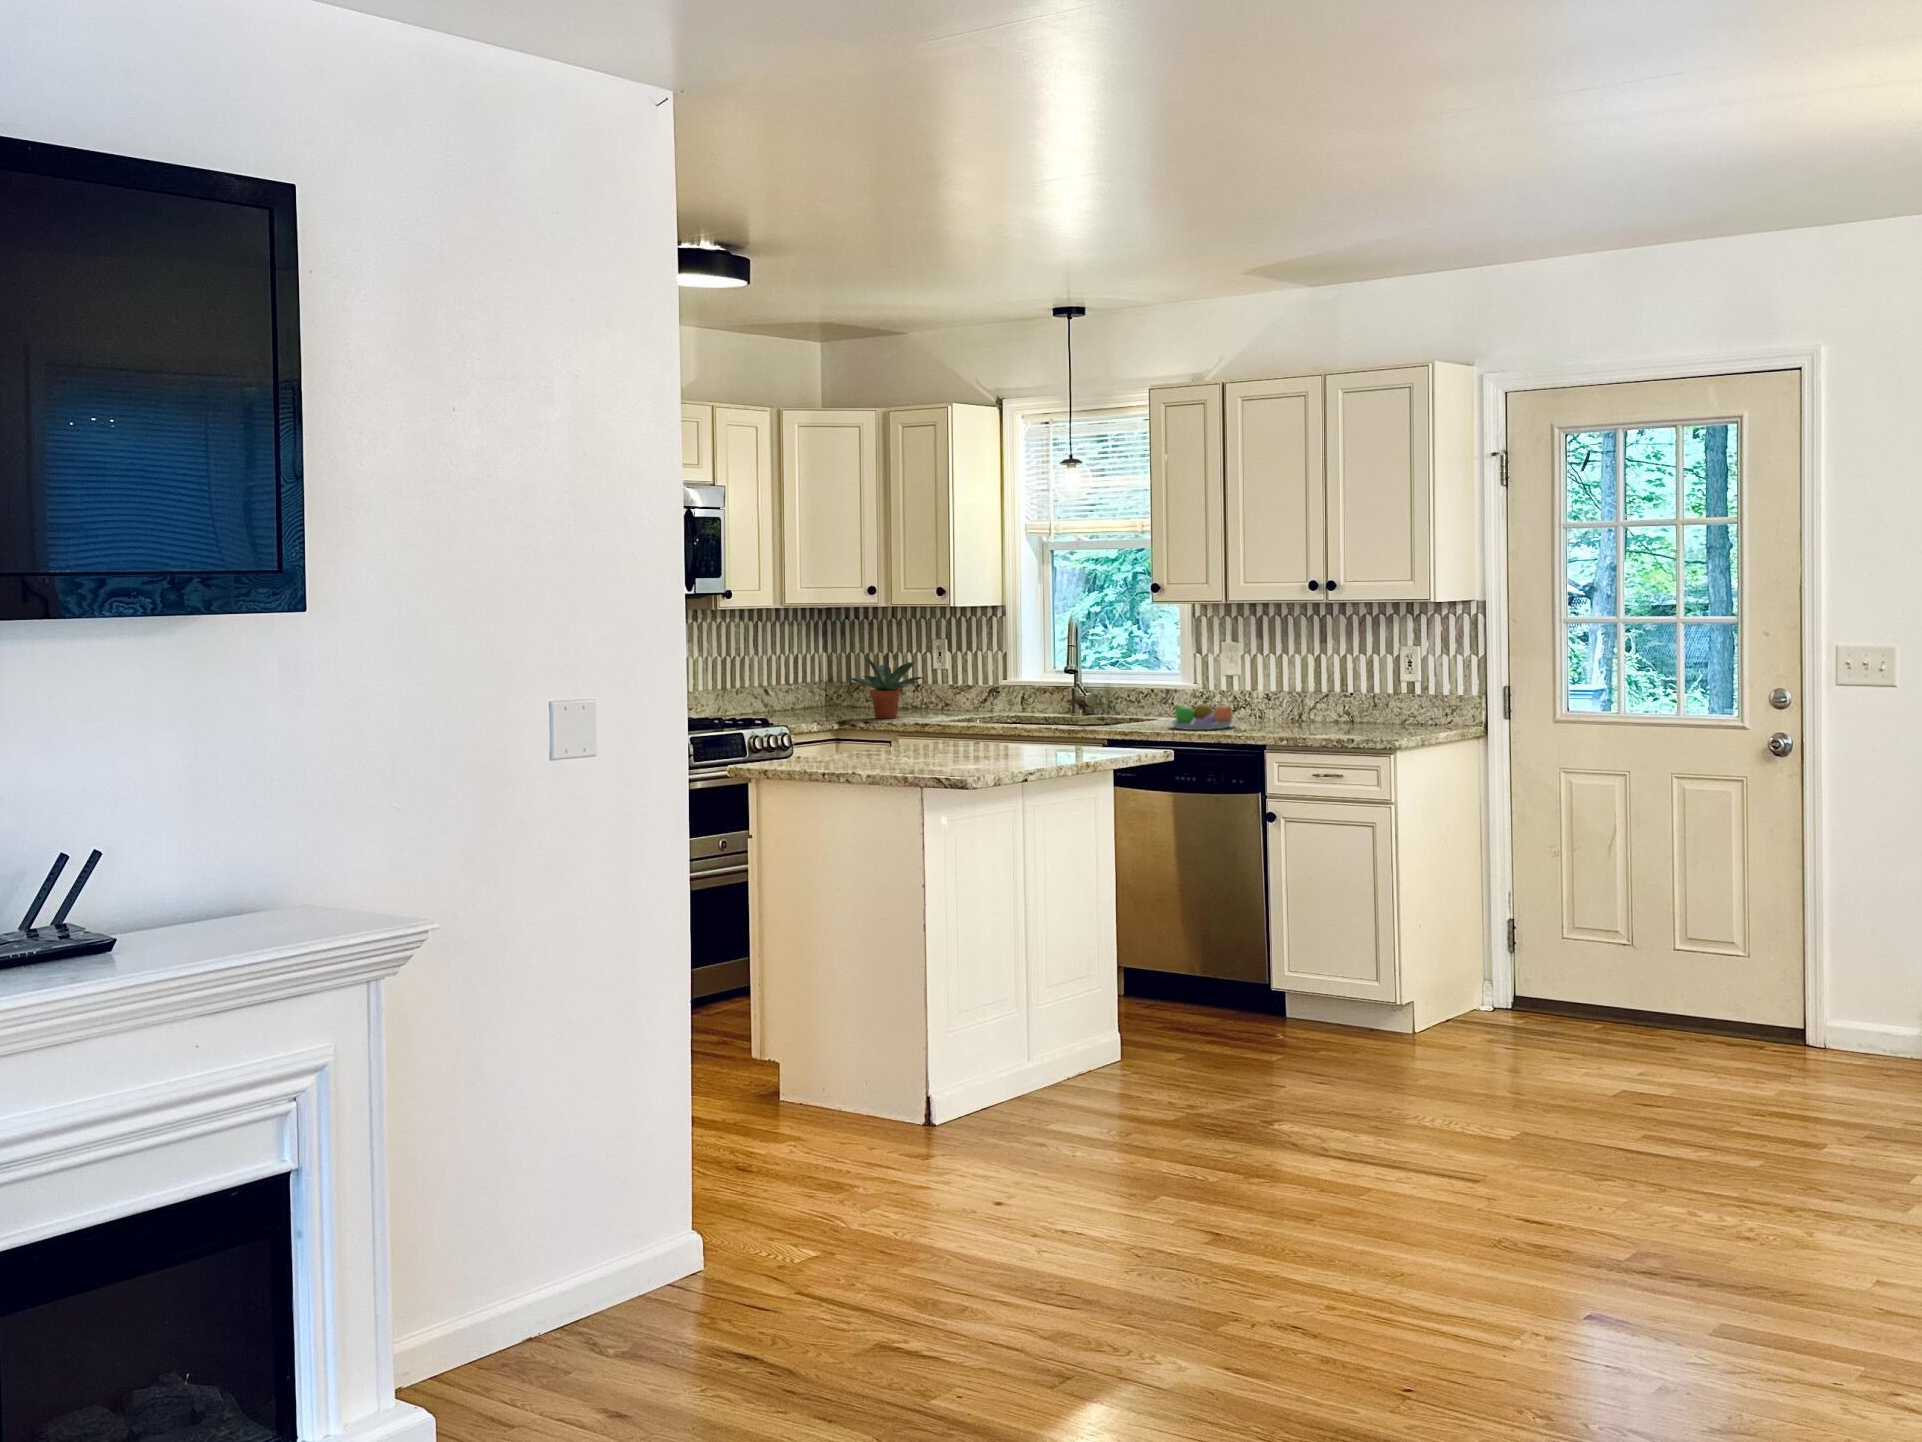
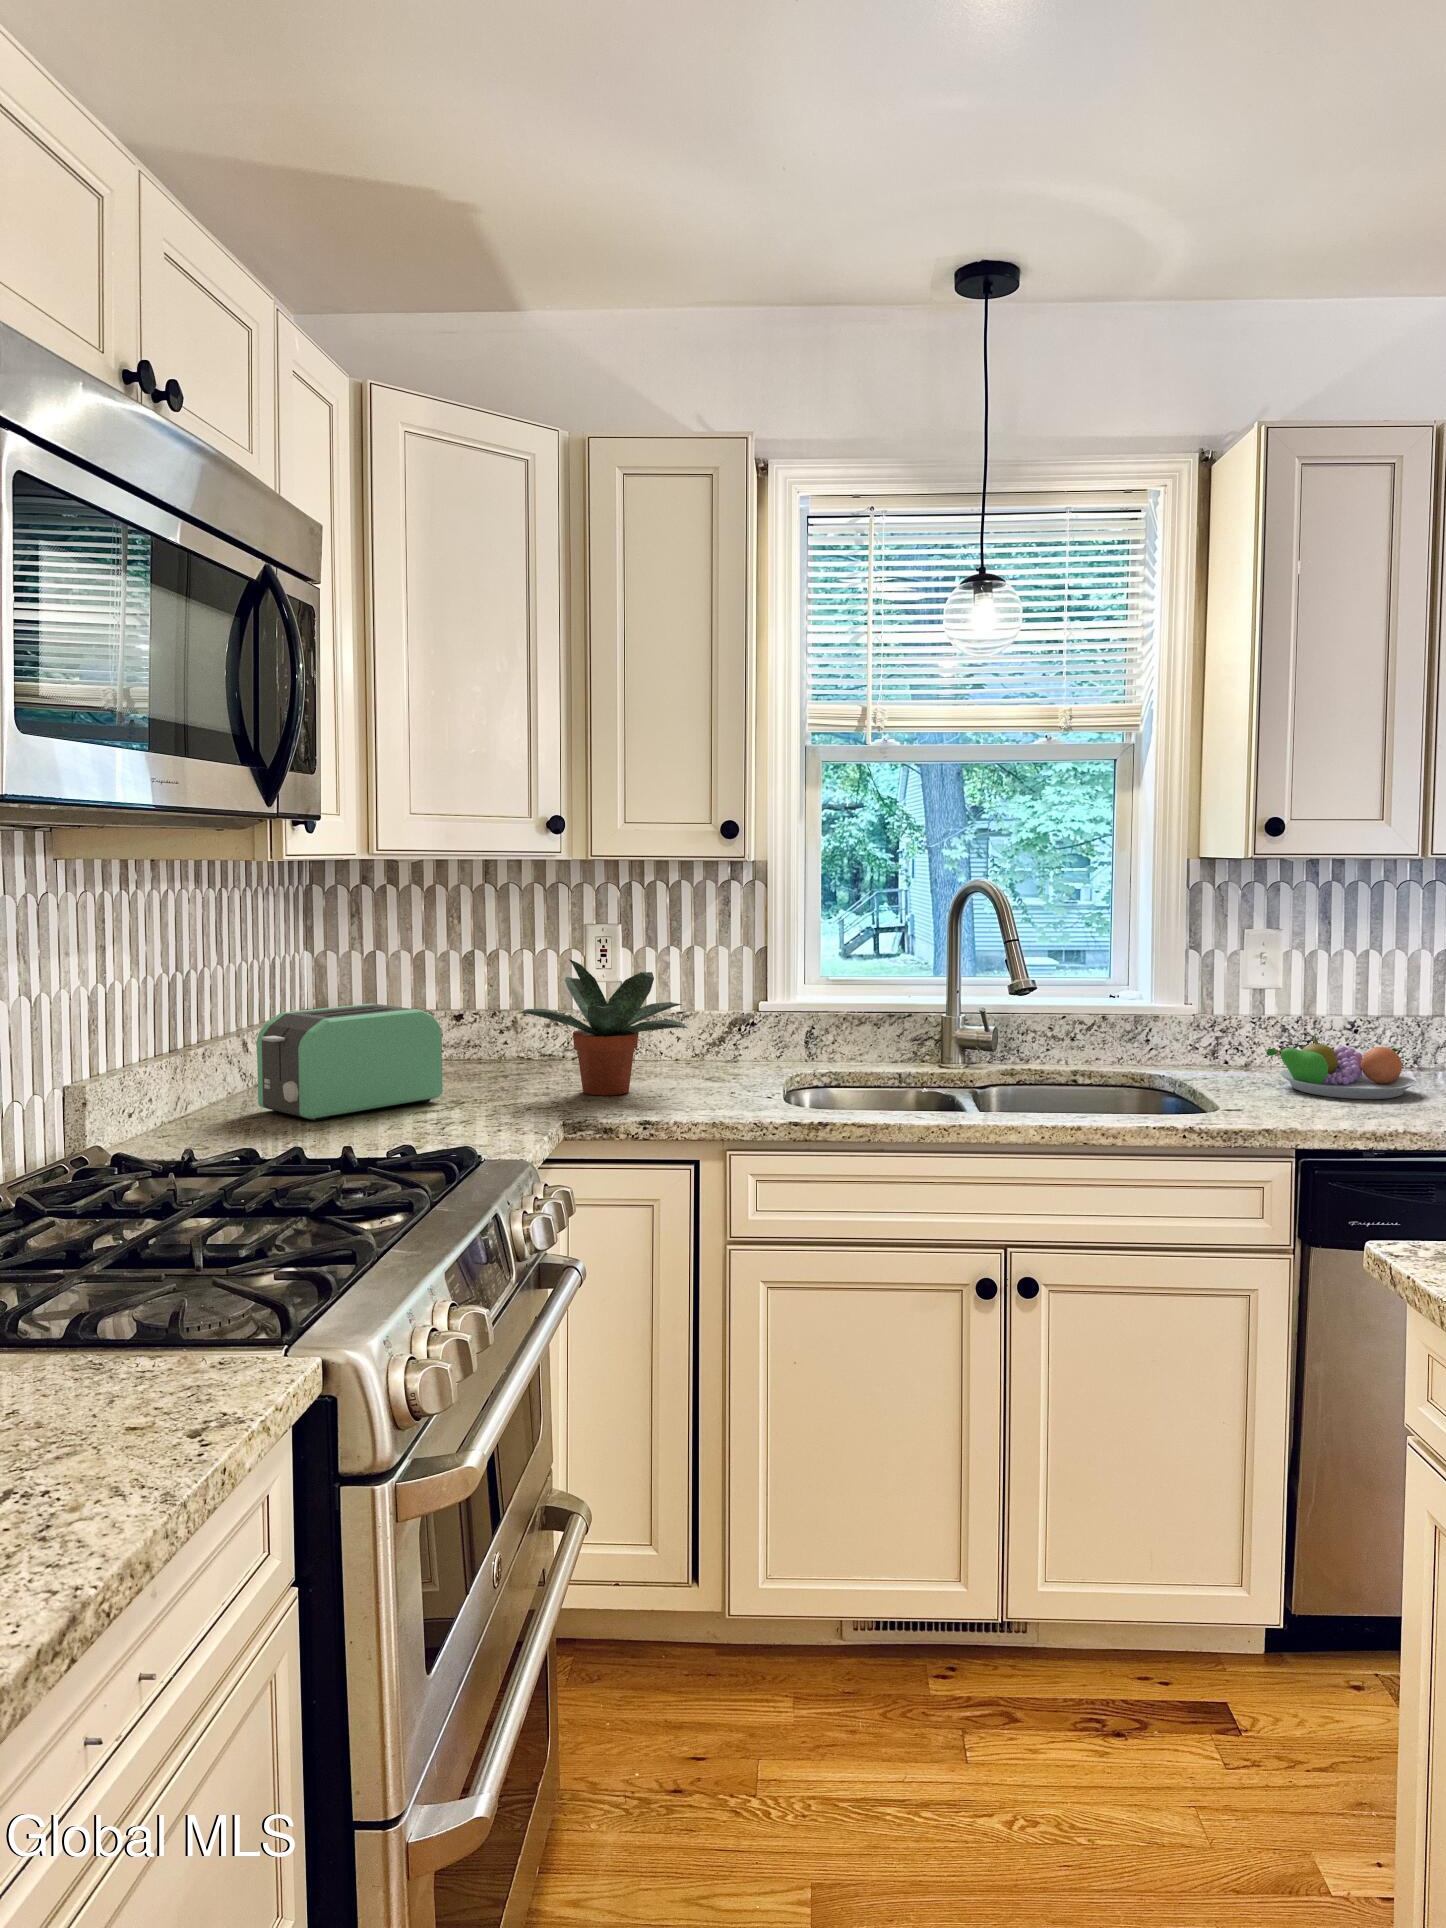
toaster: none [736,674,814,720] -> present [257,1003,442,1121]

